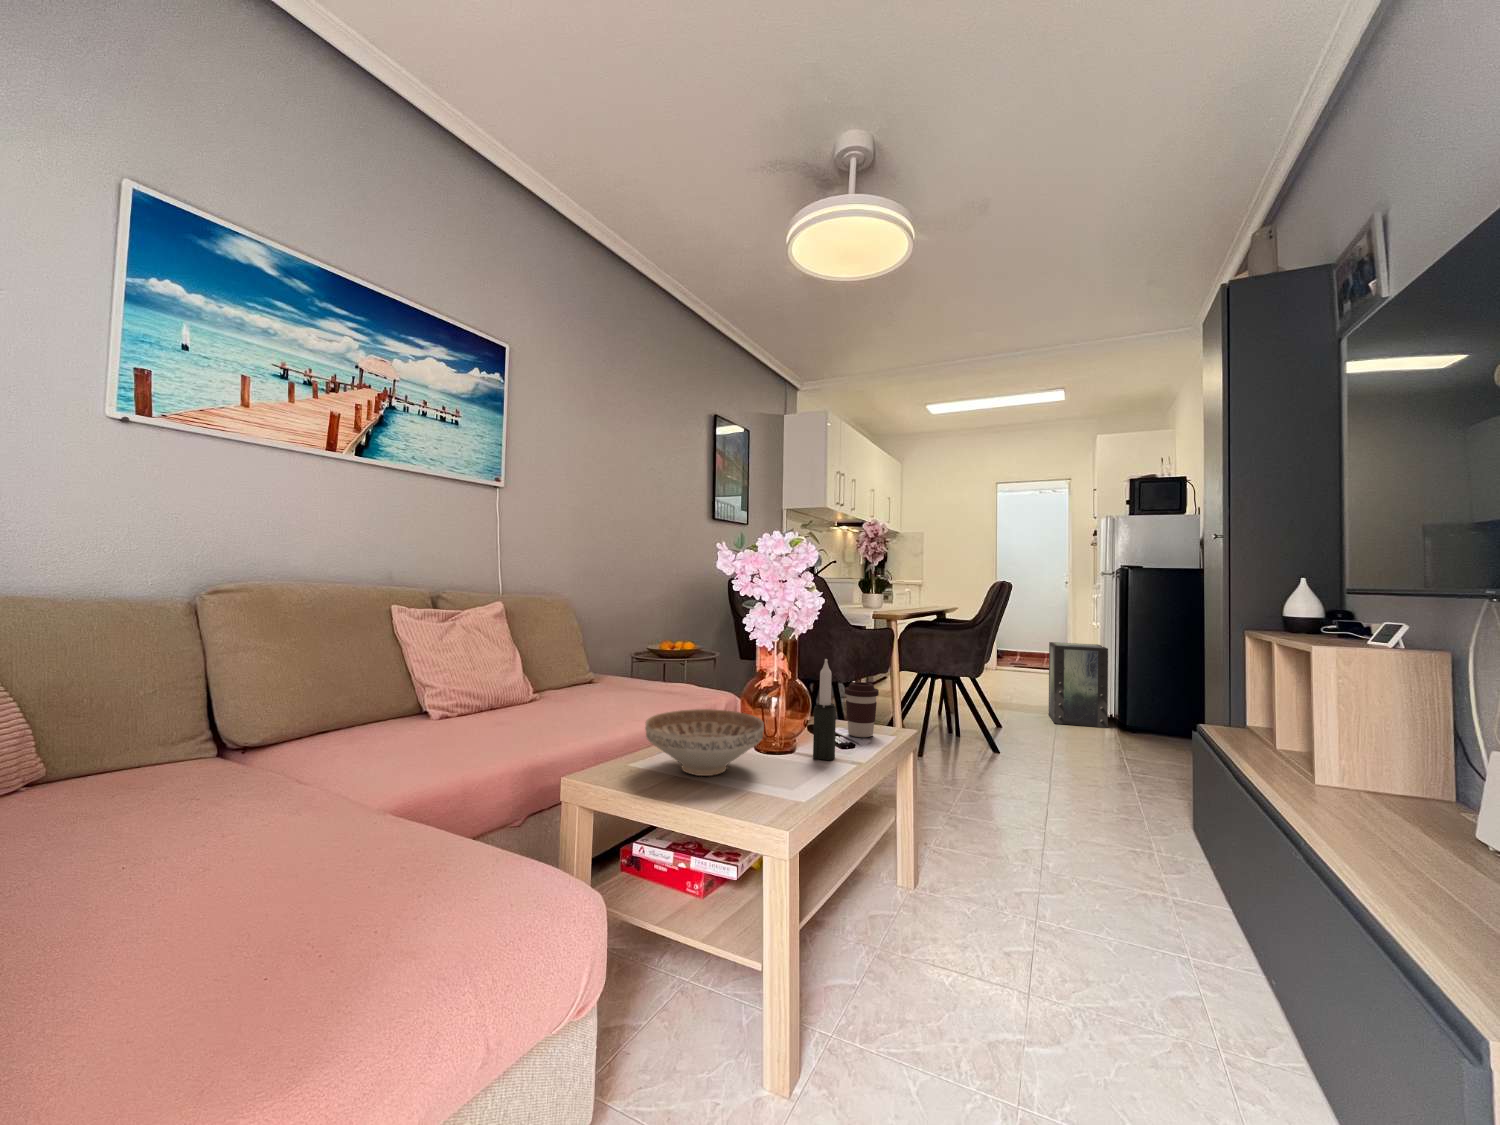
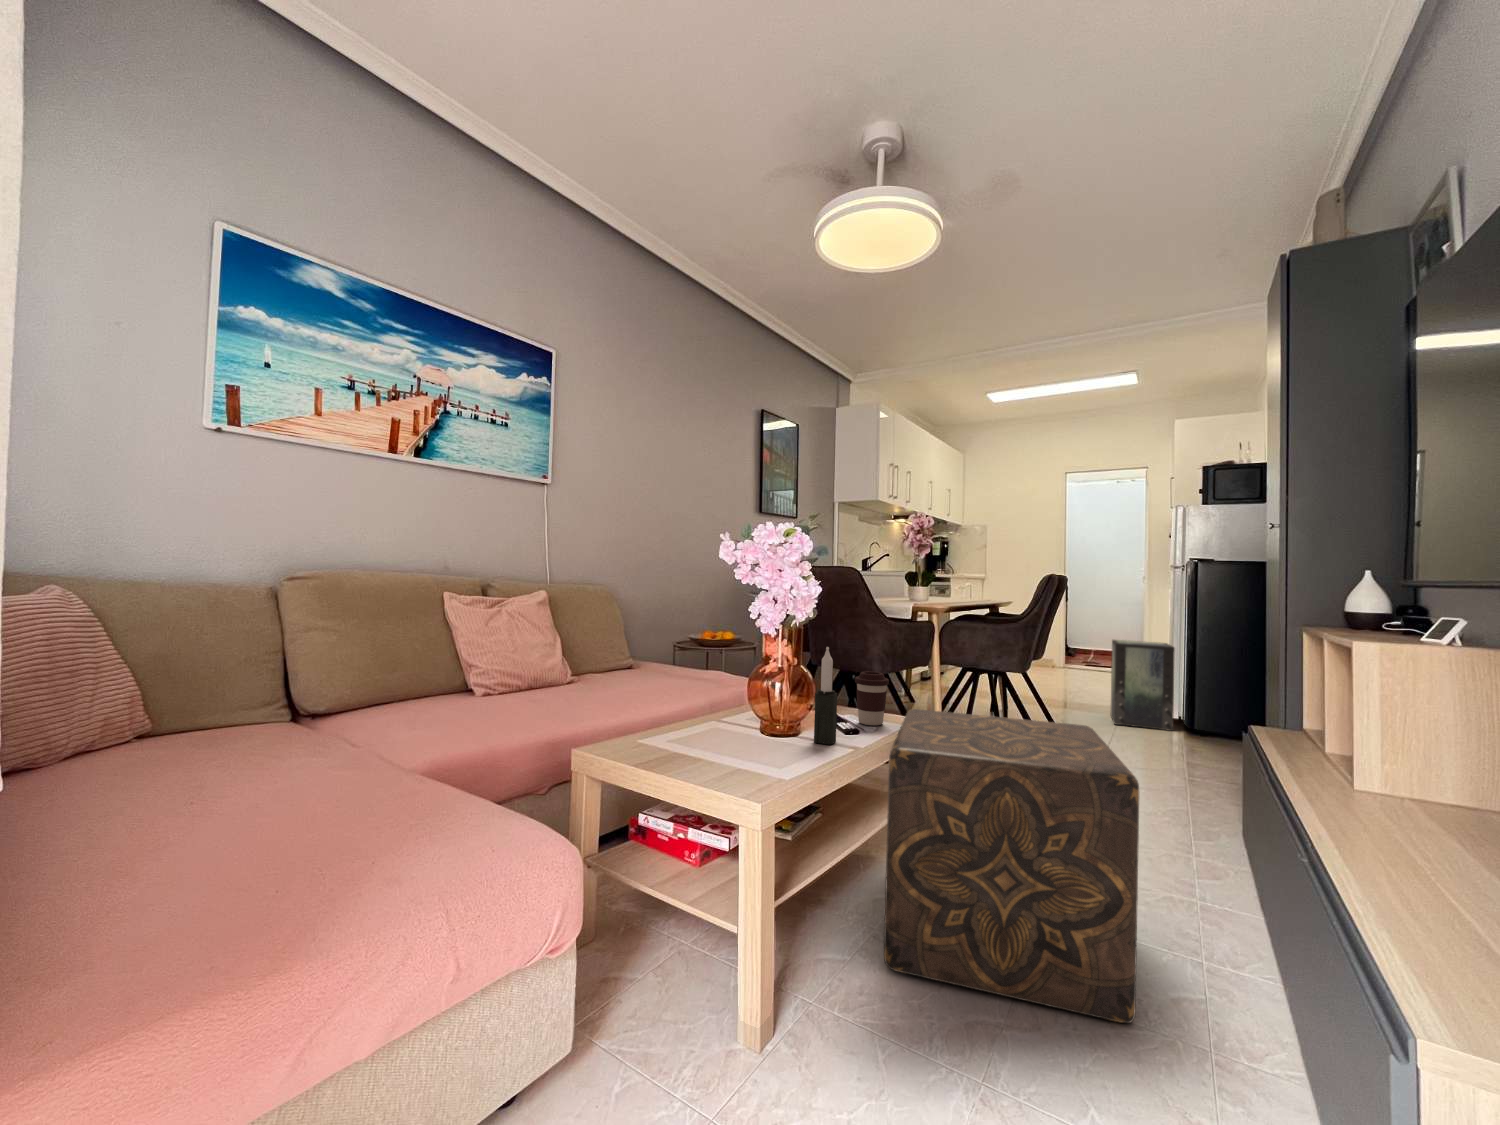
decorative bowl: present [645,709,764,776] -> none [650,692,762,754]
ottoman: none [894,719,1151,1030] -> present [884,709,1139,1023]

